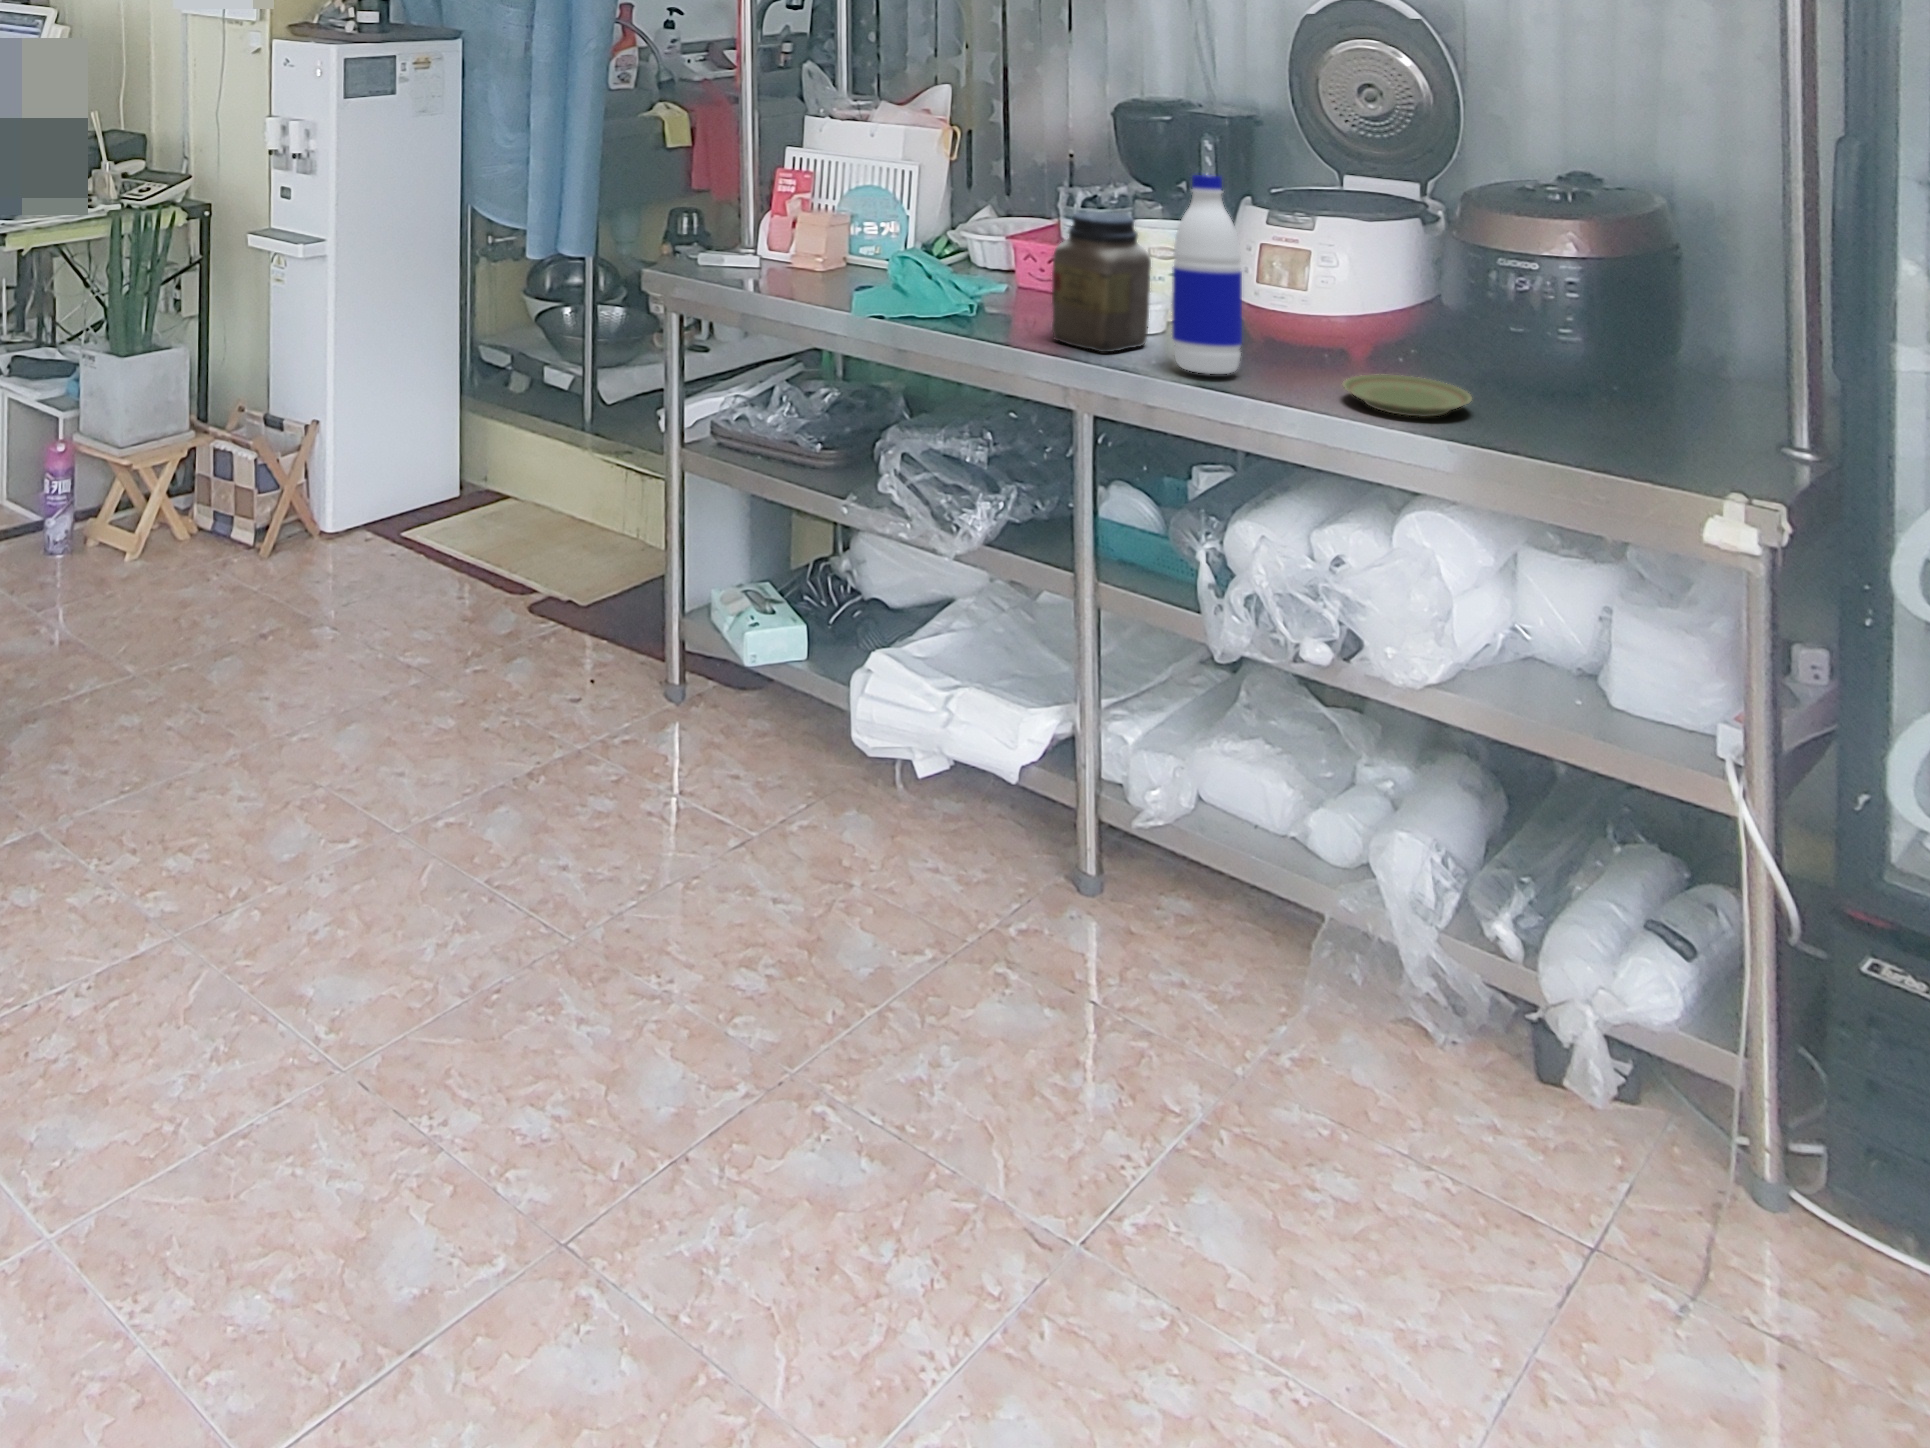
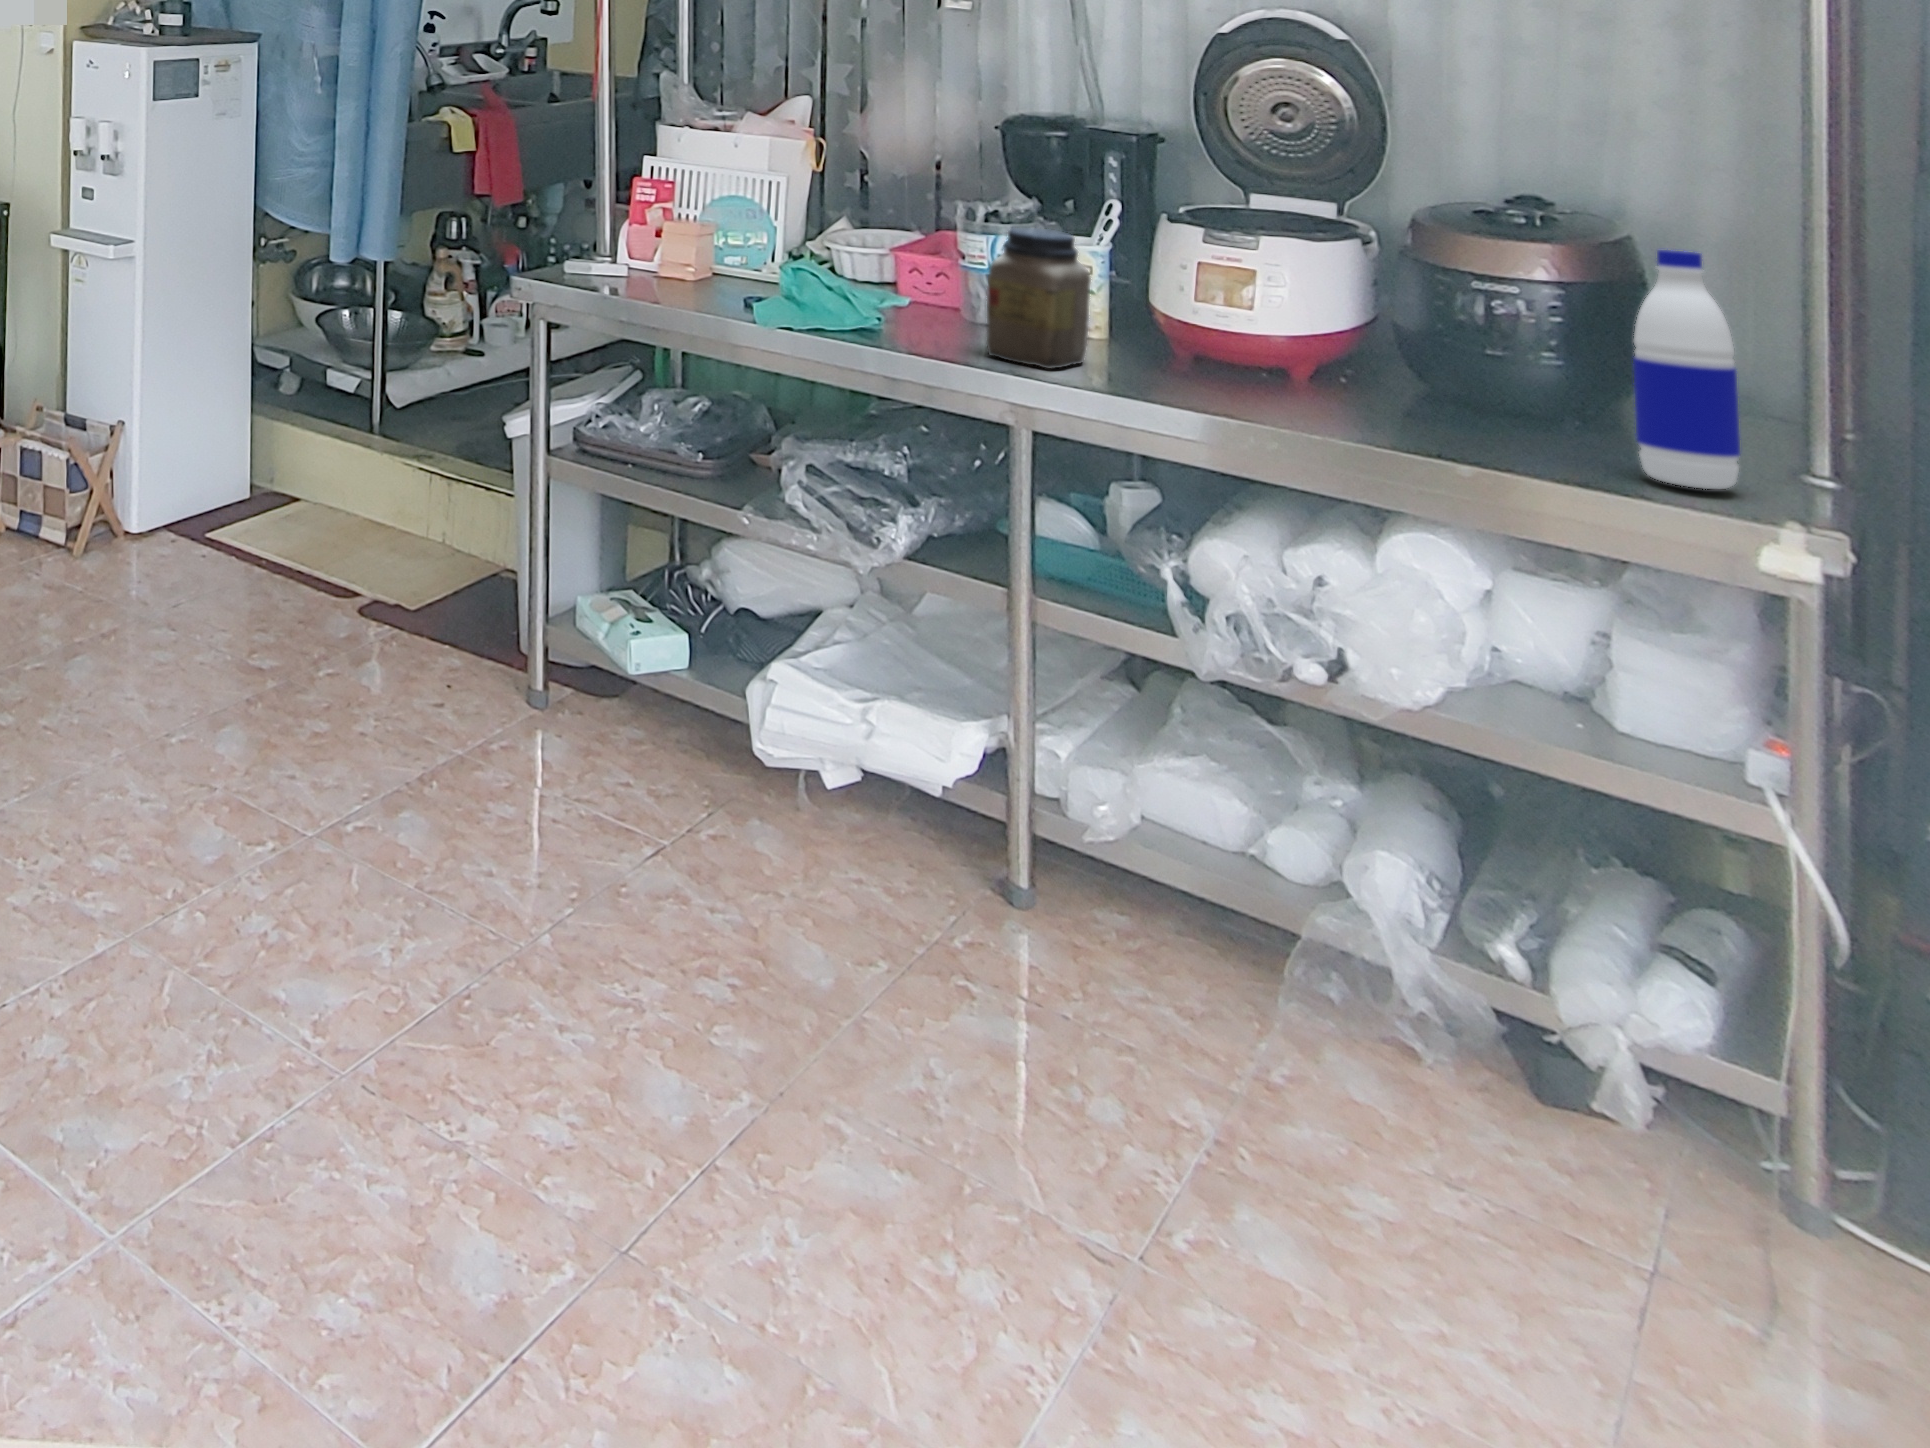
water bottle: present [1172,175,1242,374] -> present [1633,250,1740,489]
plate: present [1343,375,1472,417] -> none [1324,396,1468,439]

